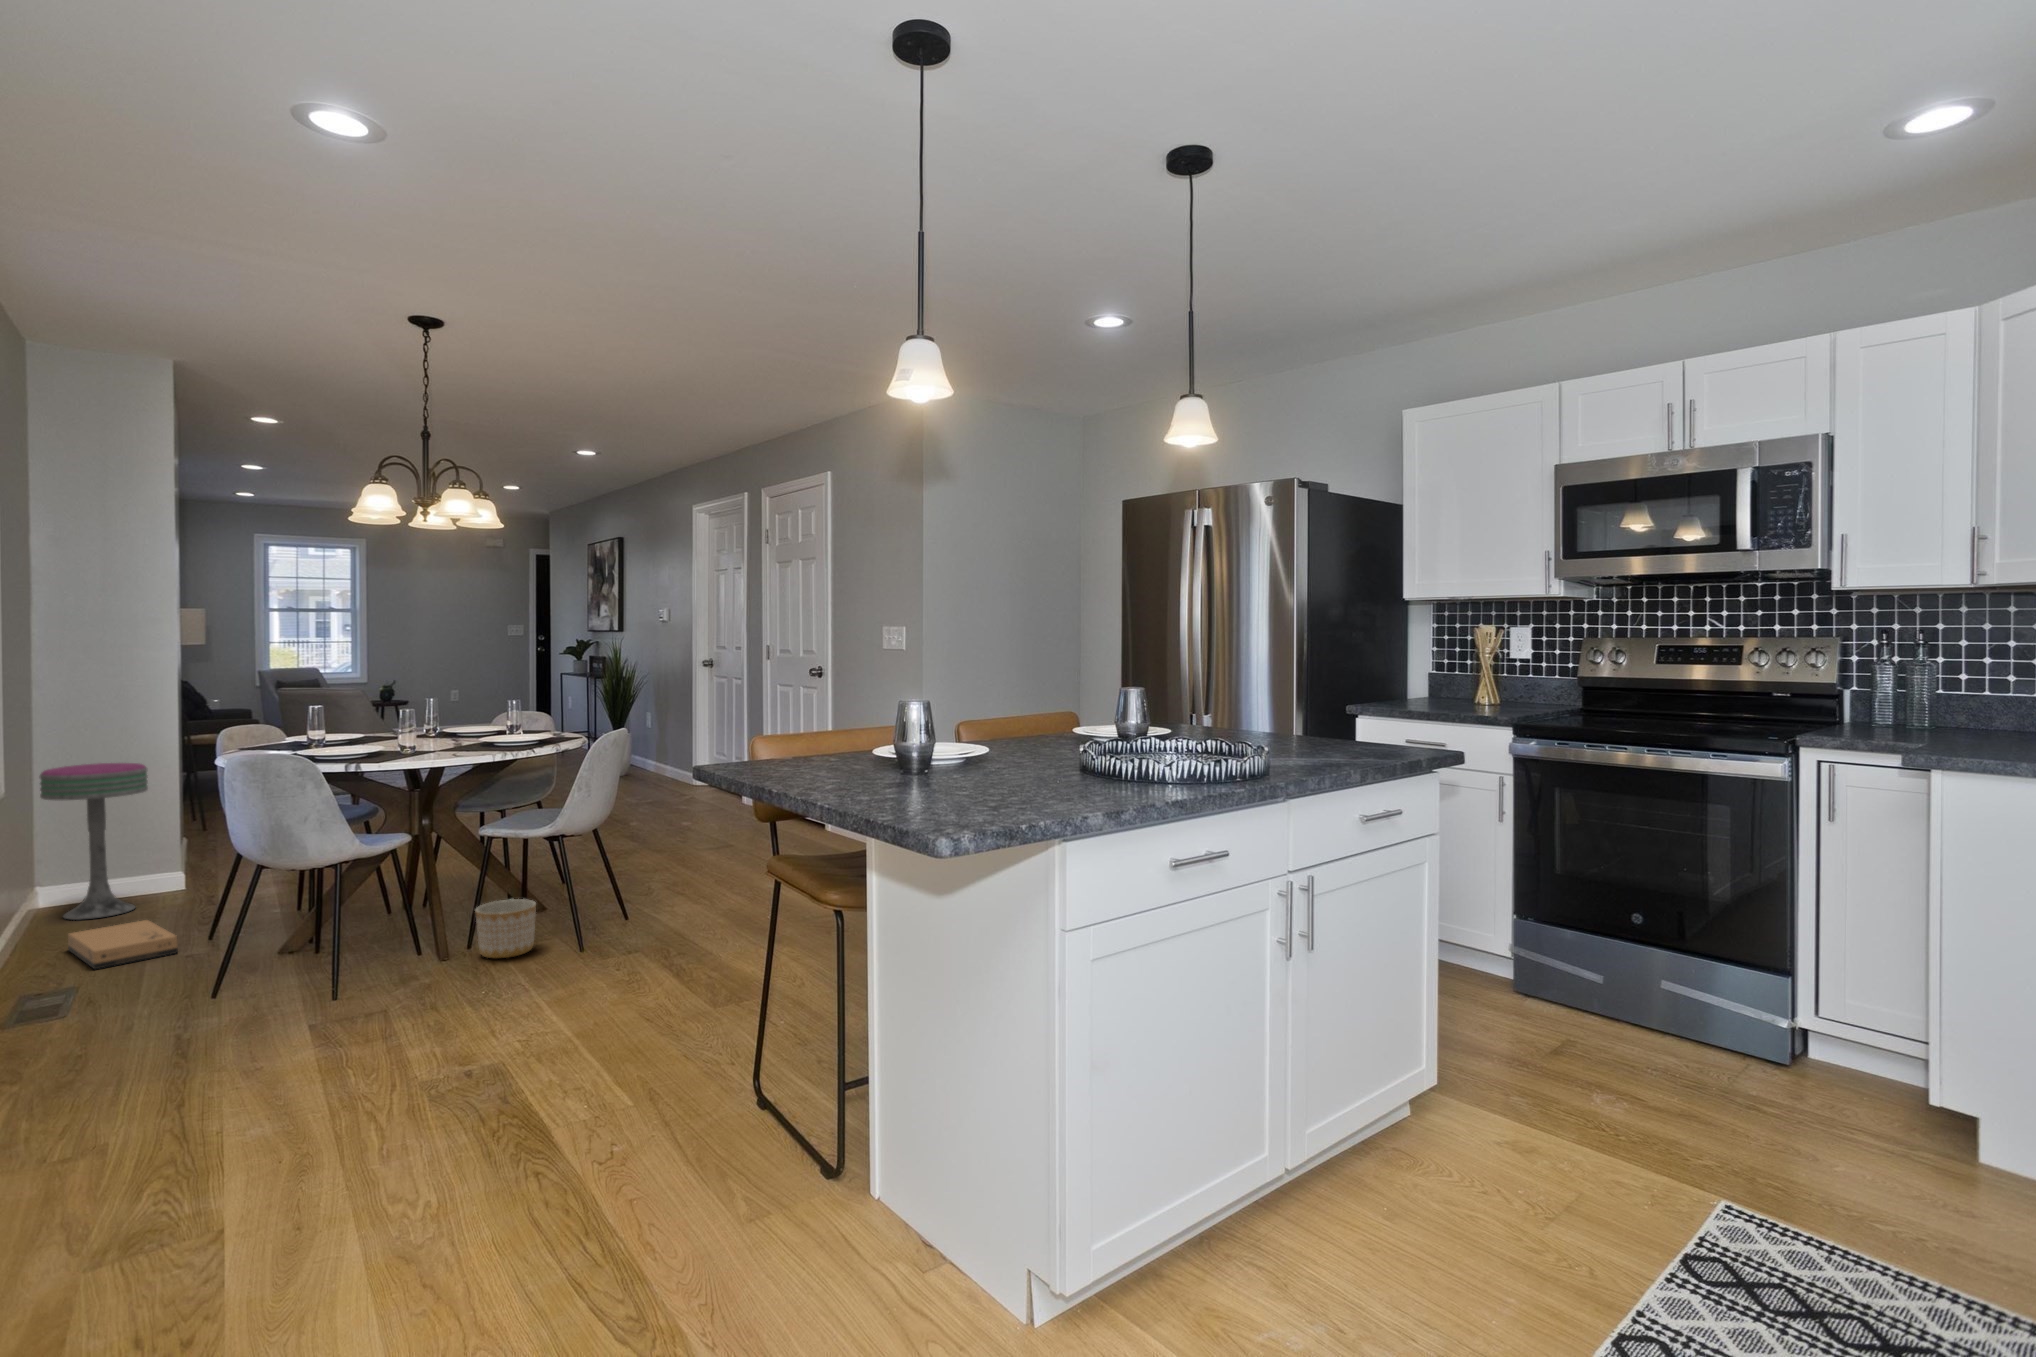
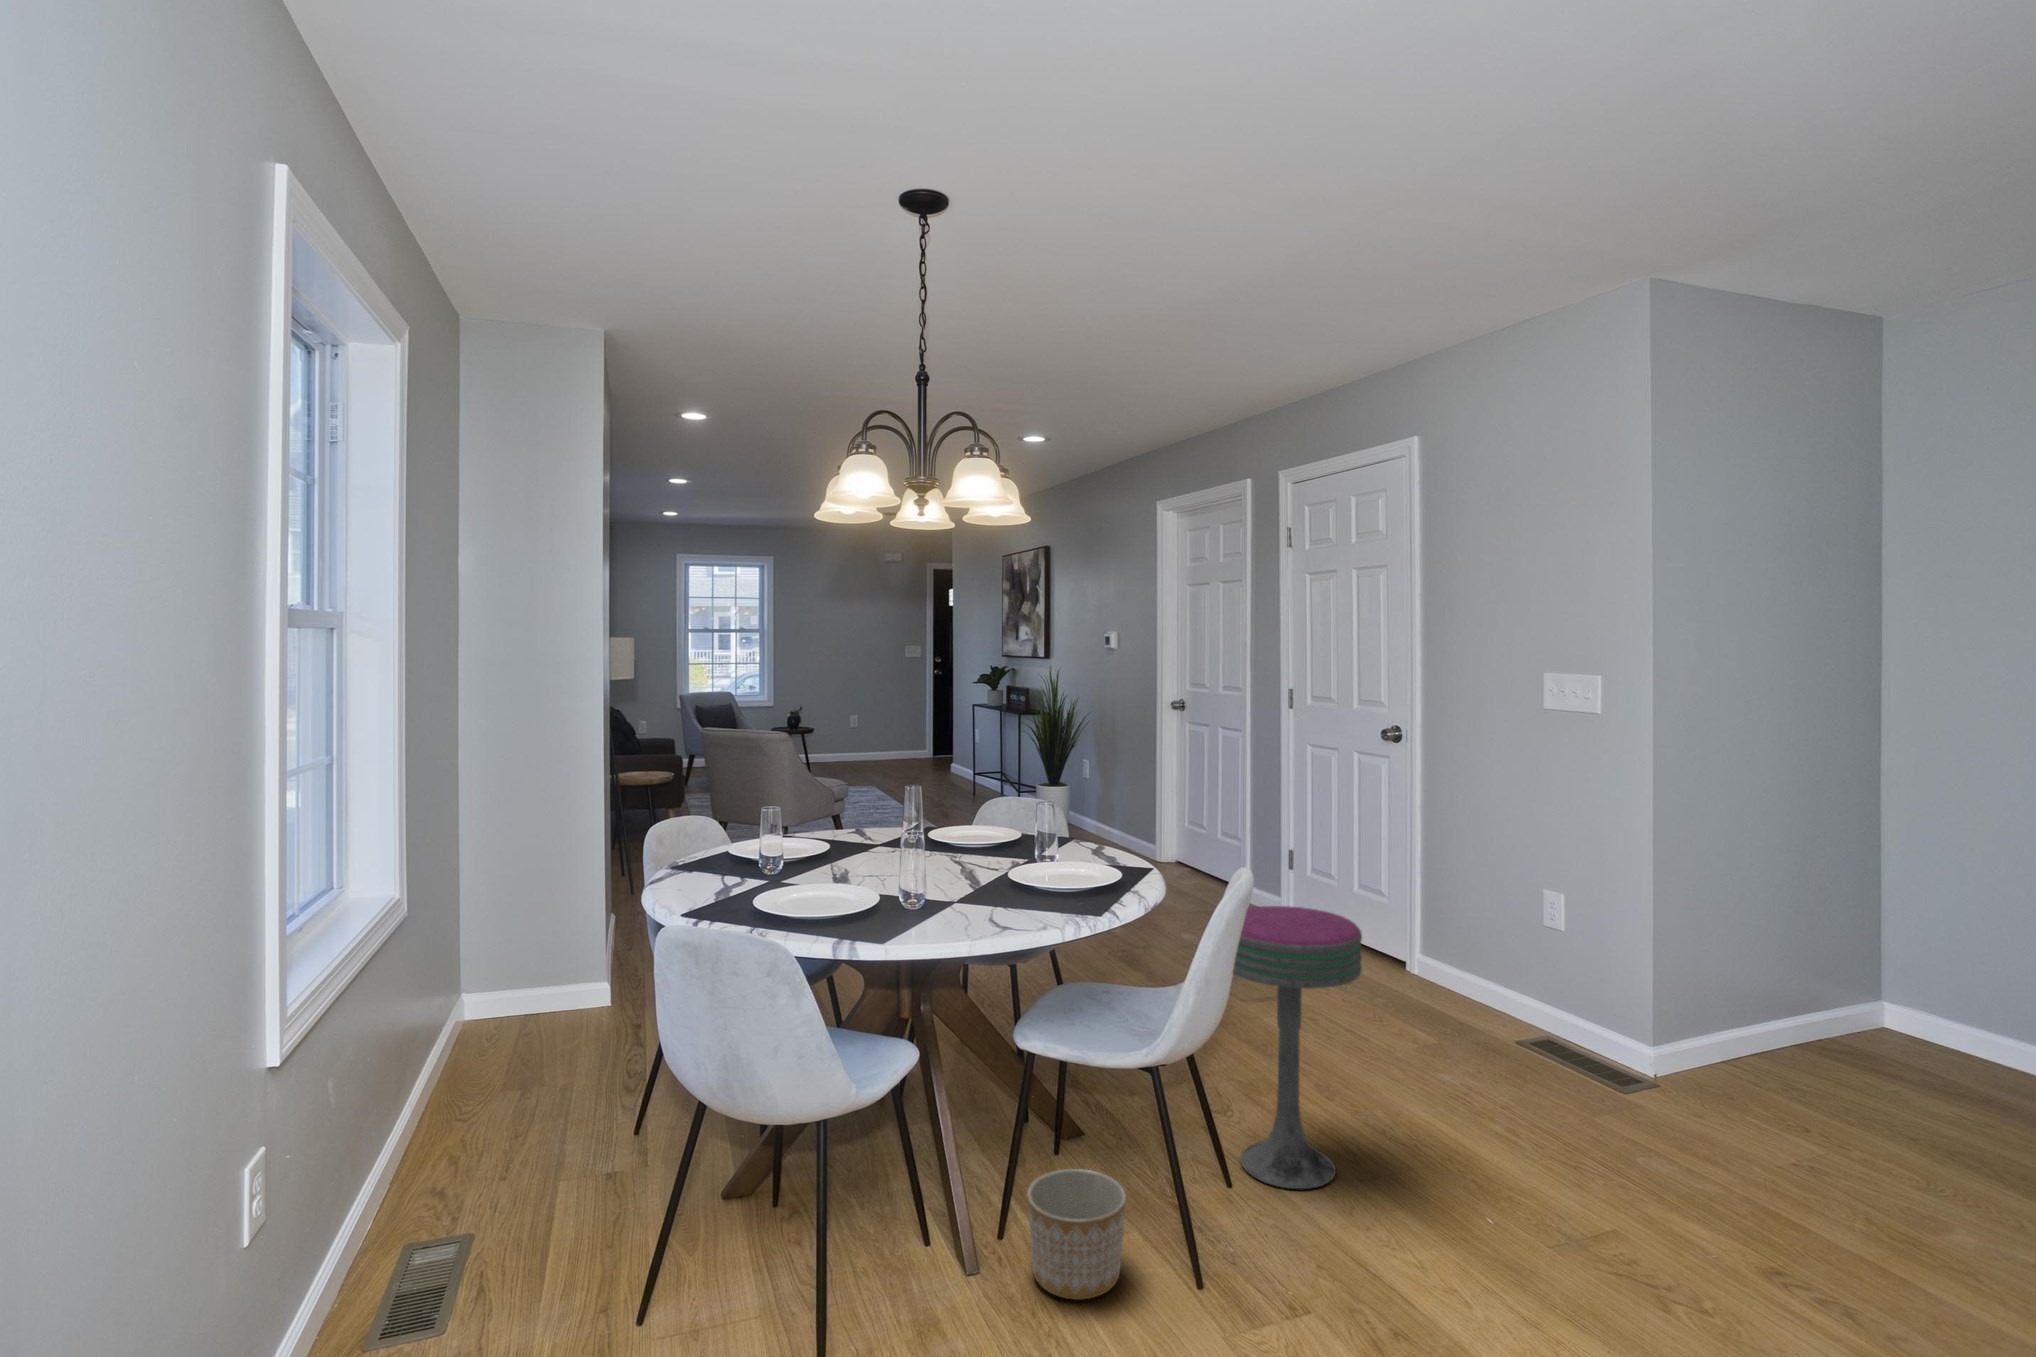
bar stool: present [39,763,148,920] -> present [1233,906,1362,1189]
cardboard box: present [68,920,178,969] -> none [453,1104,586,1217]

